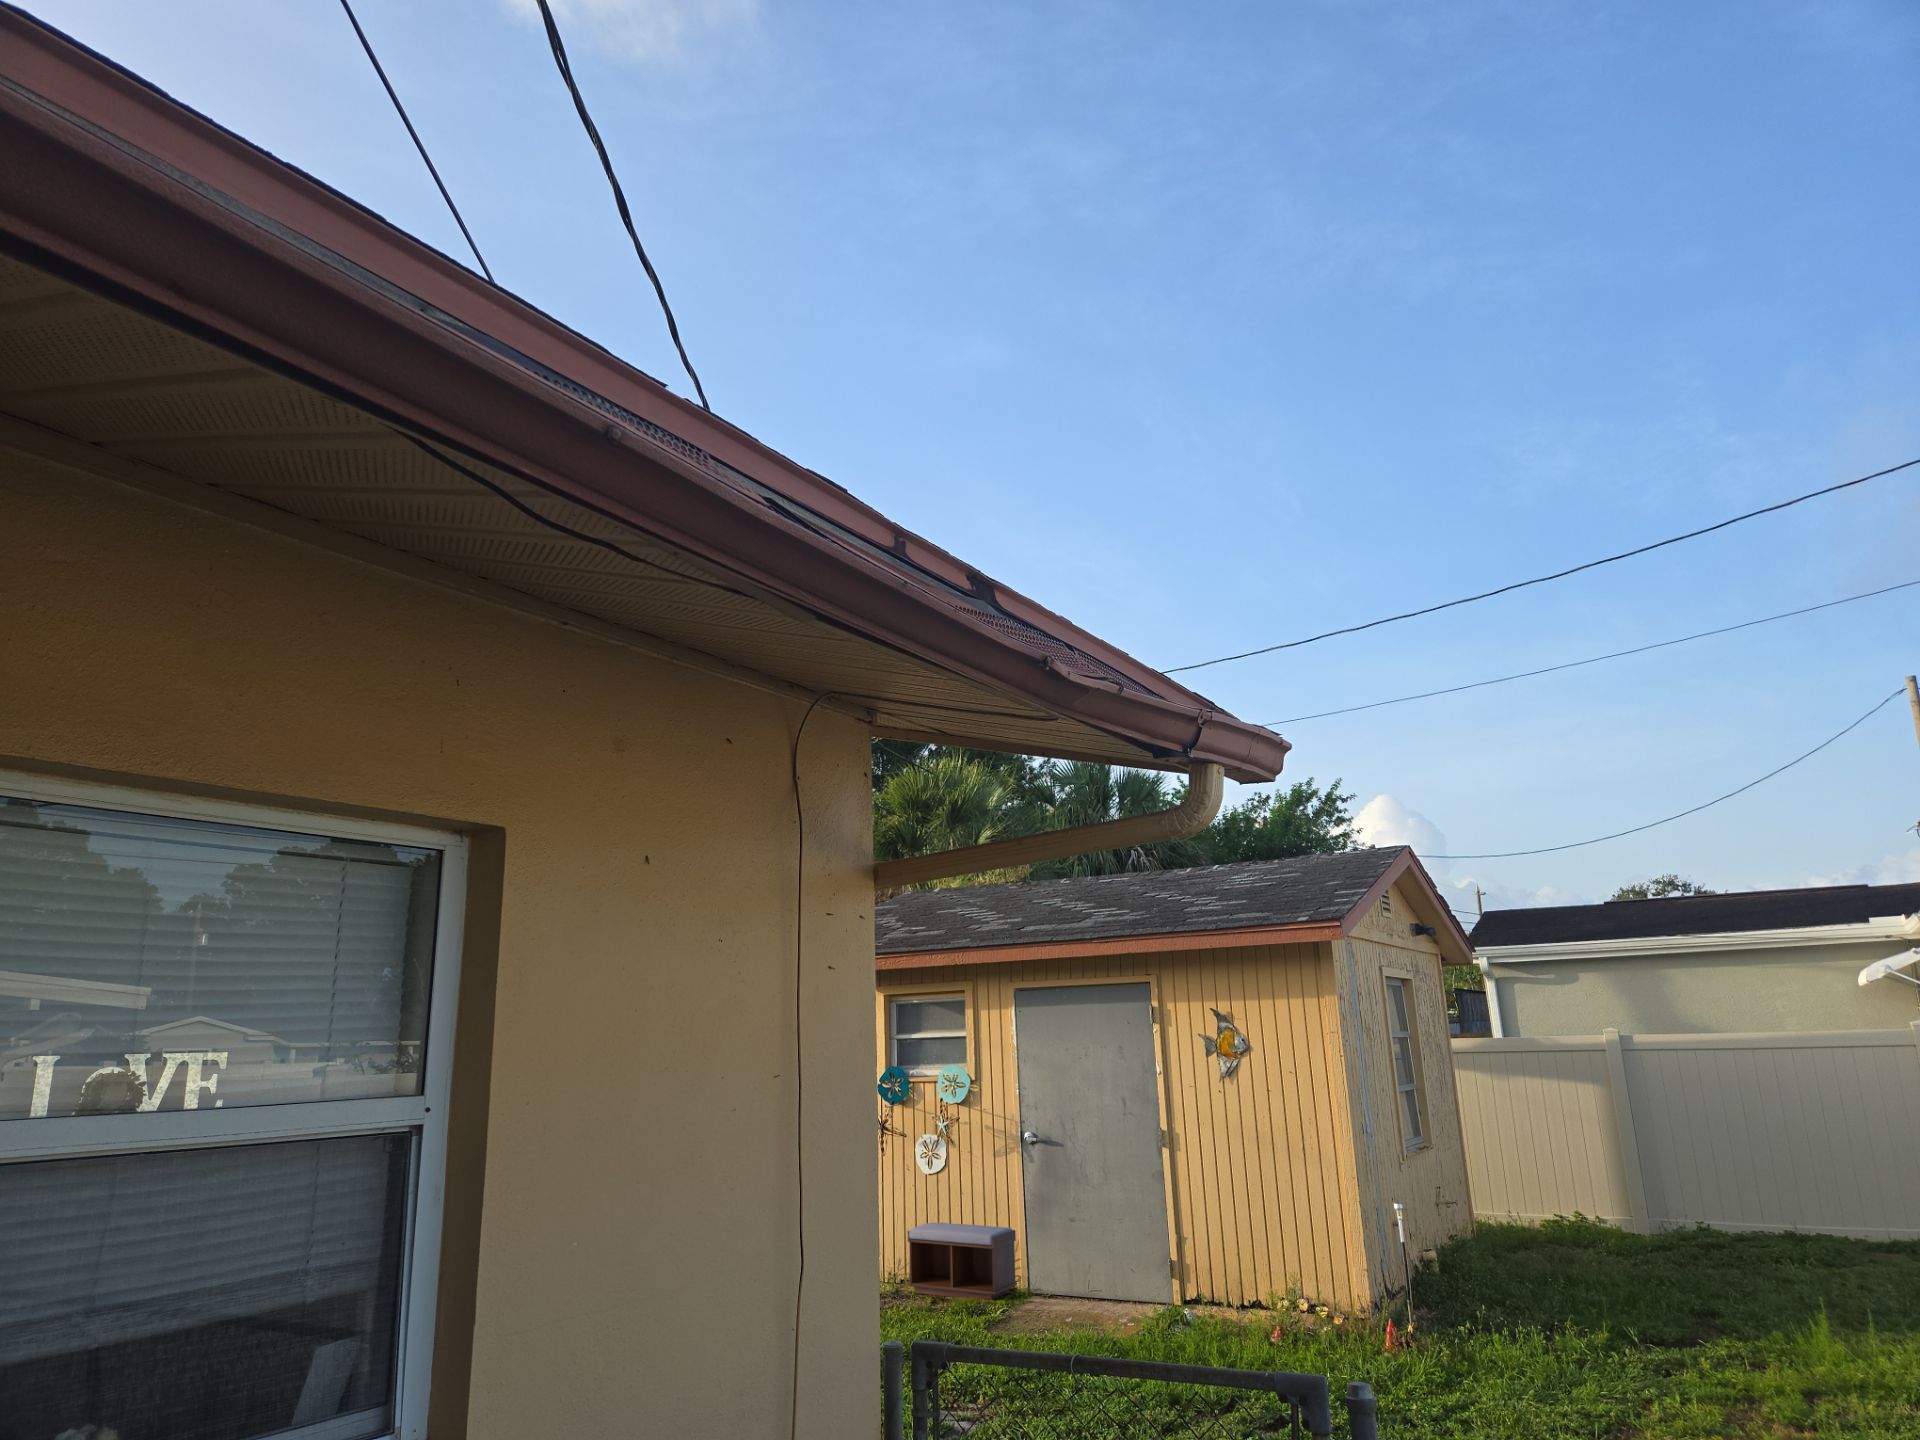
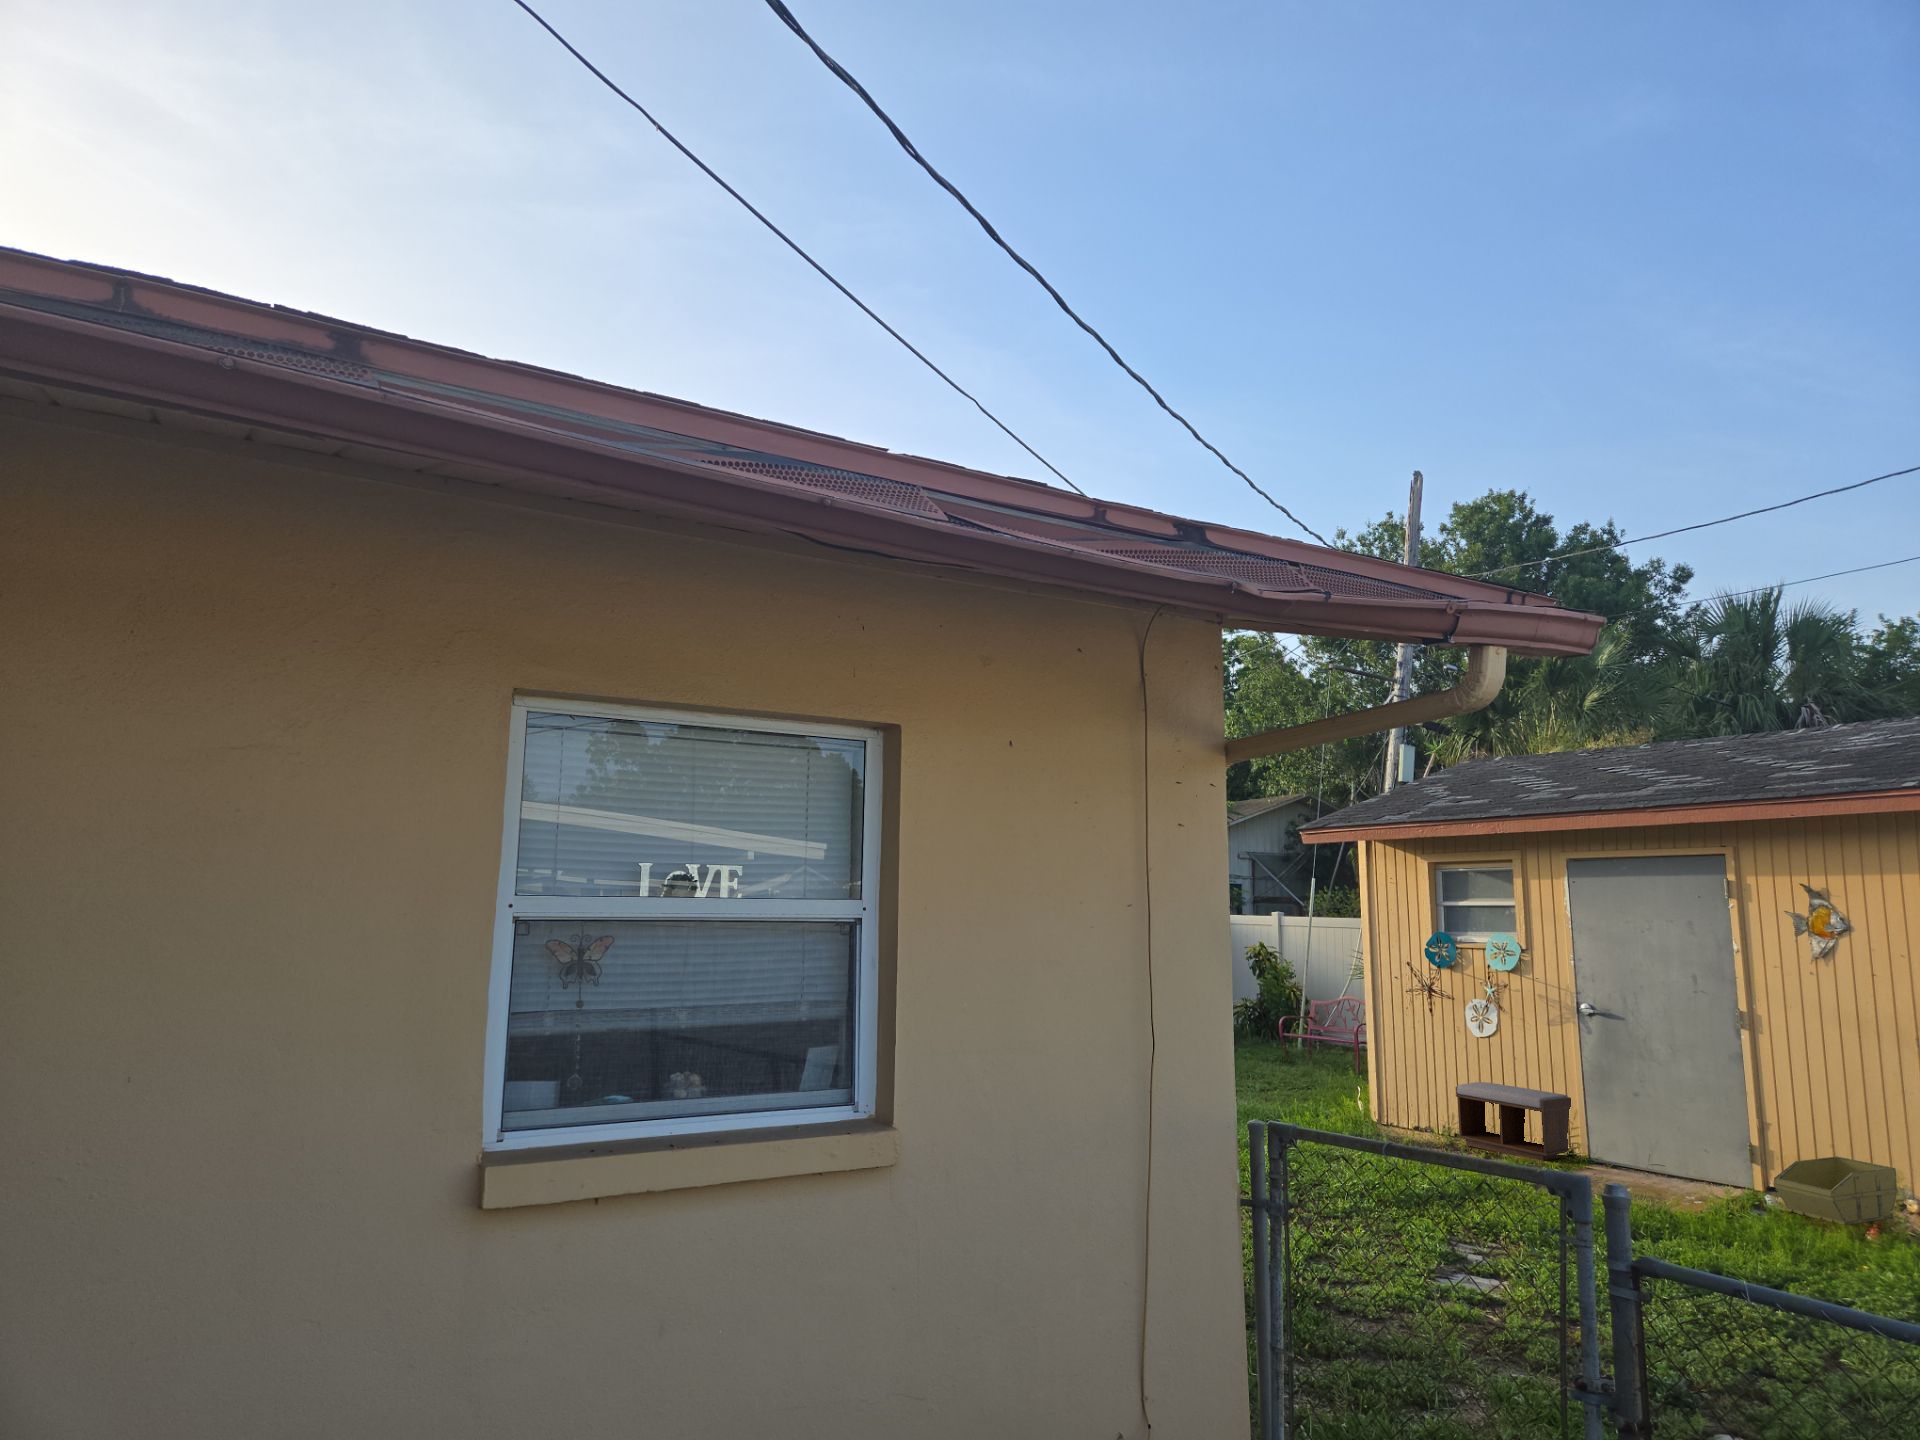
storage bin: none [1202,1262,1289,1329] -> present [1774,1156,1898,1225]

